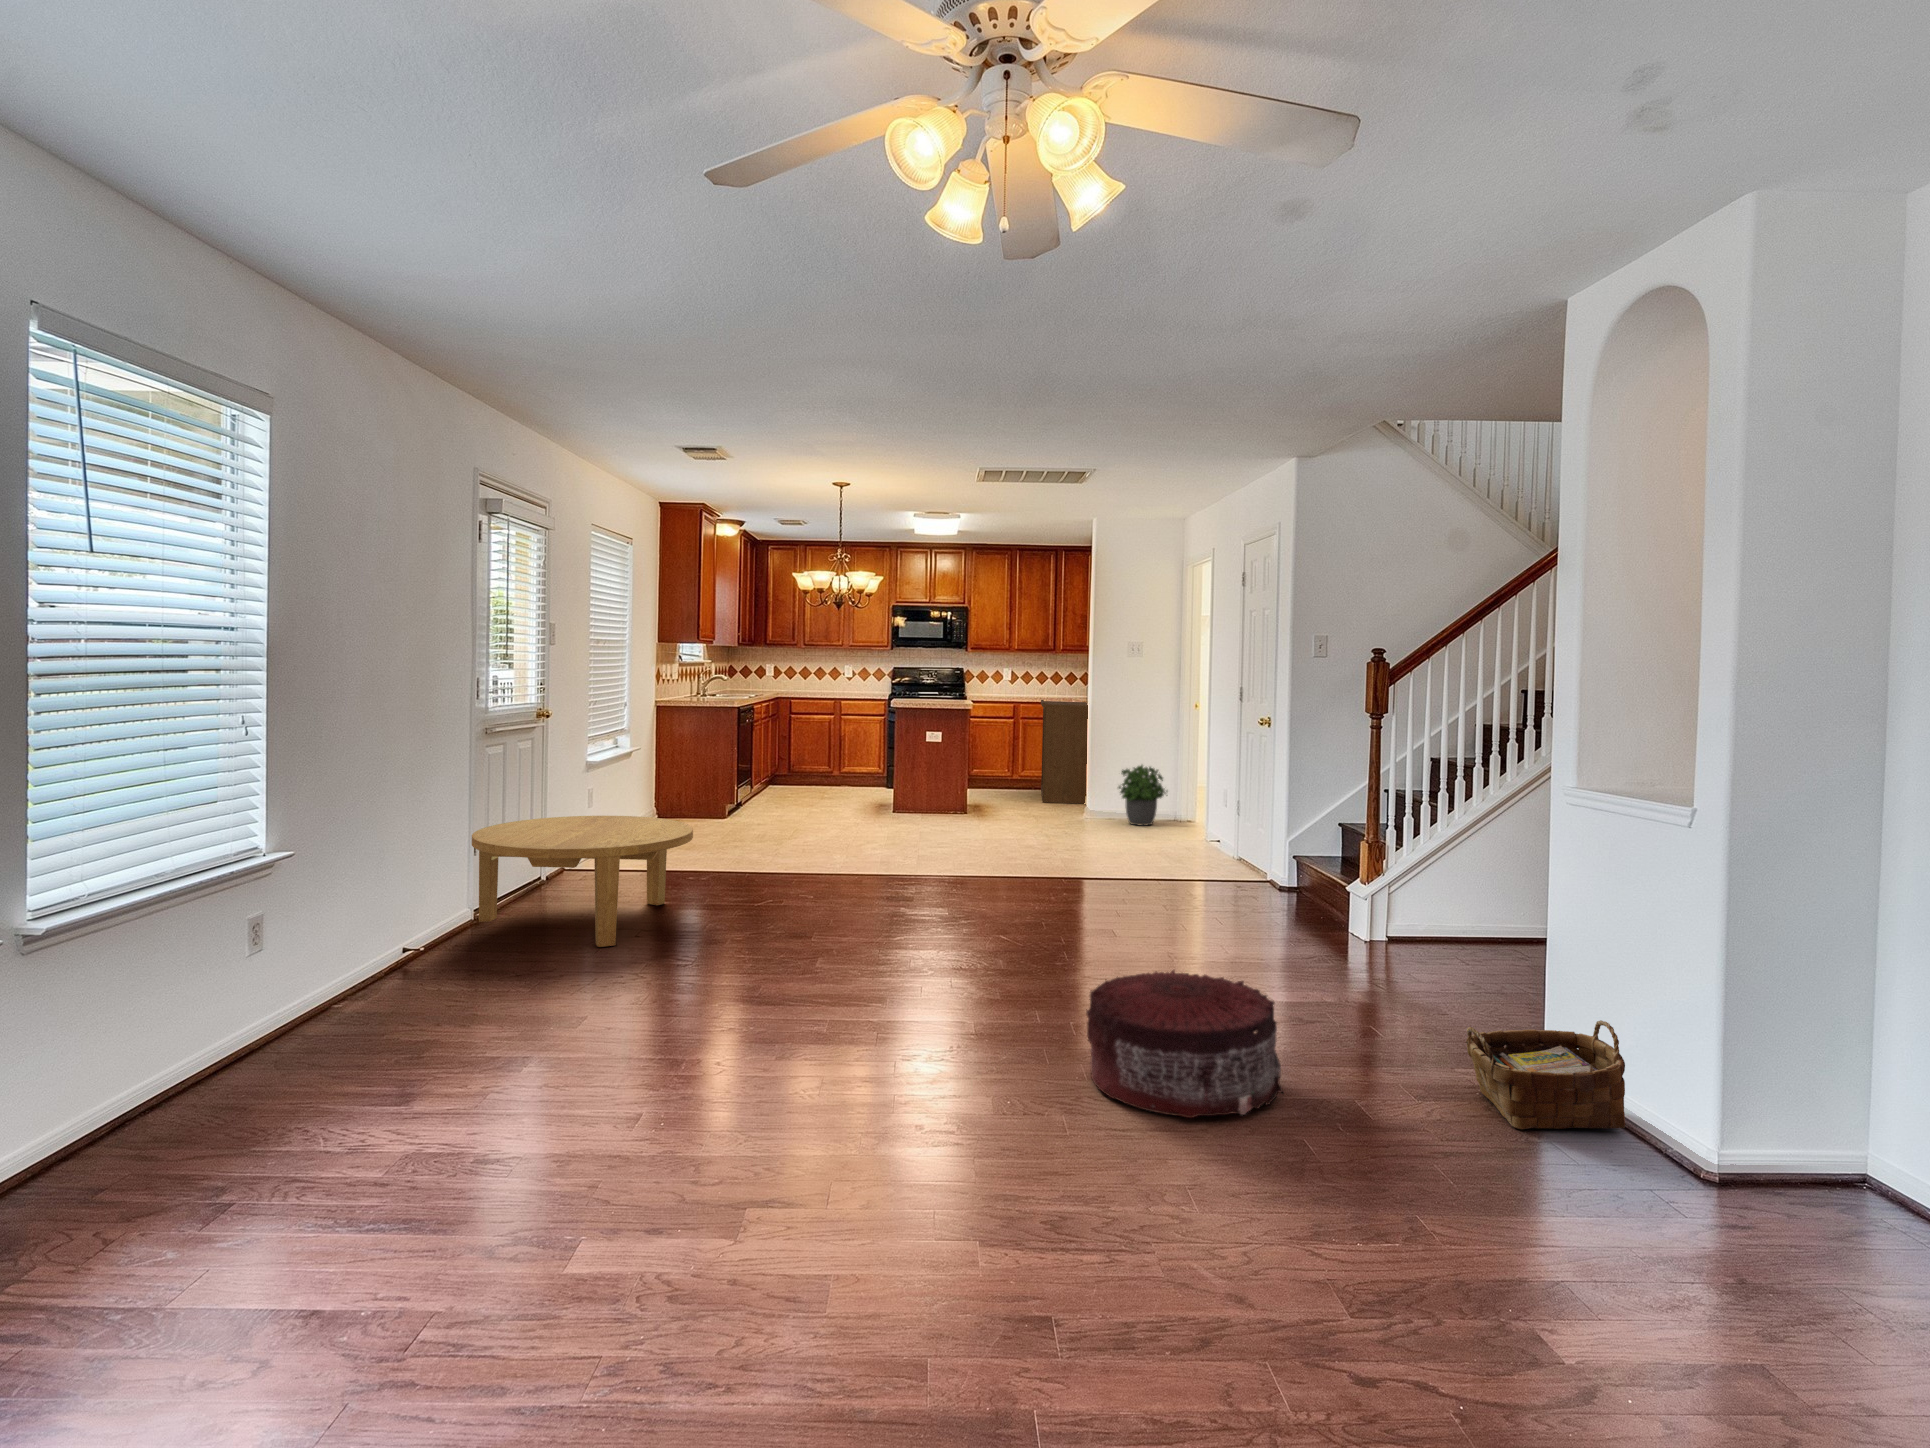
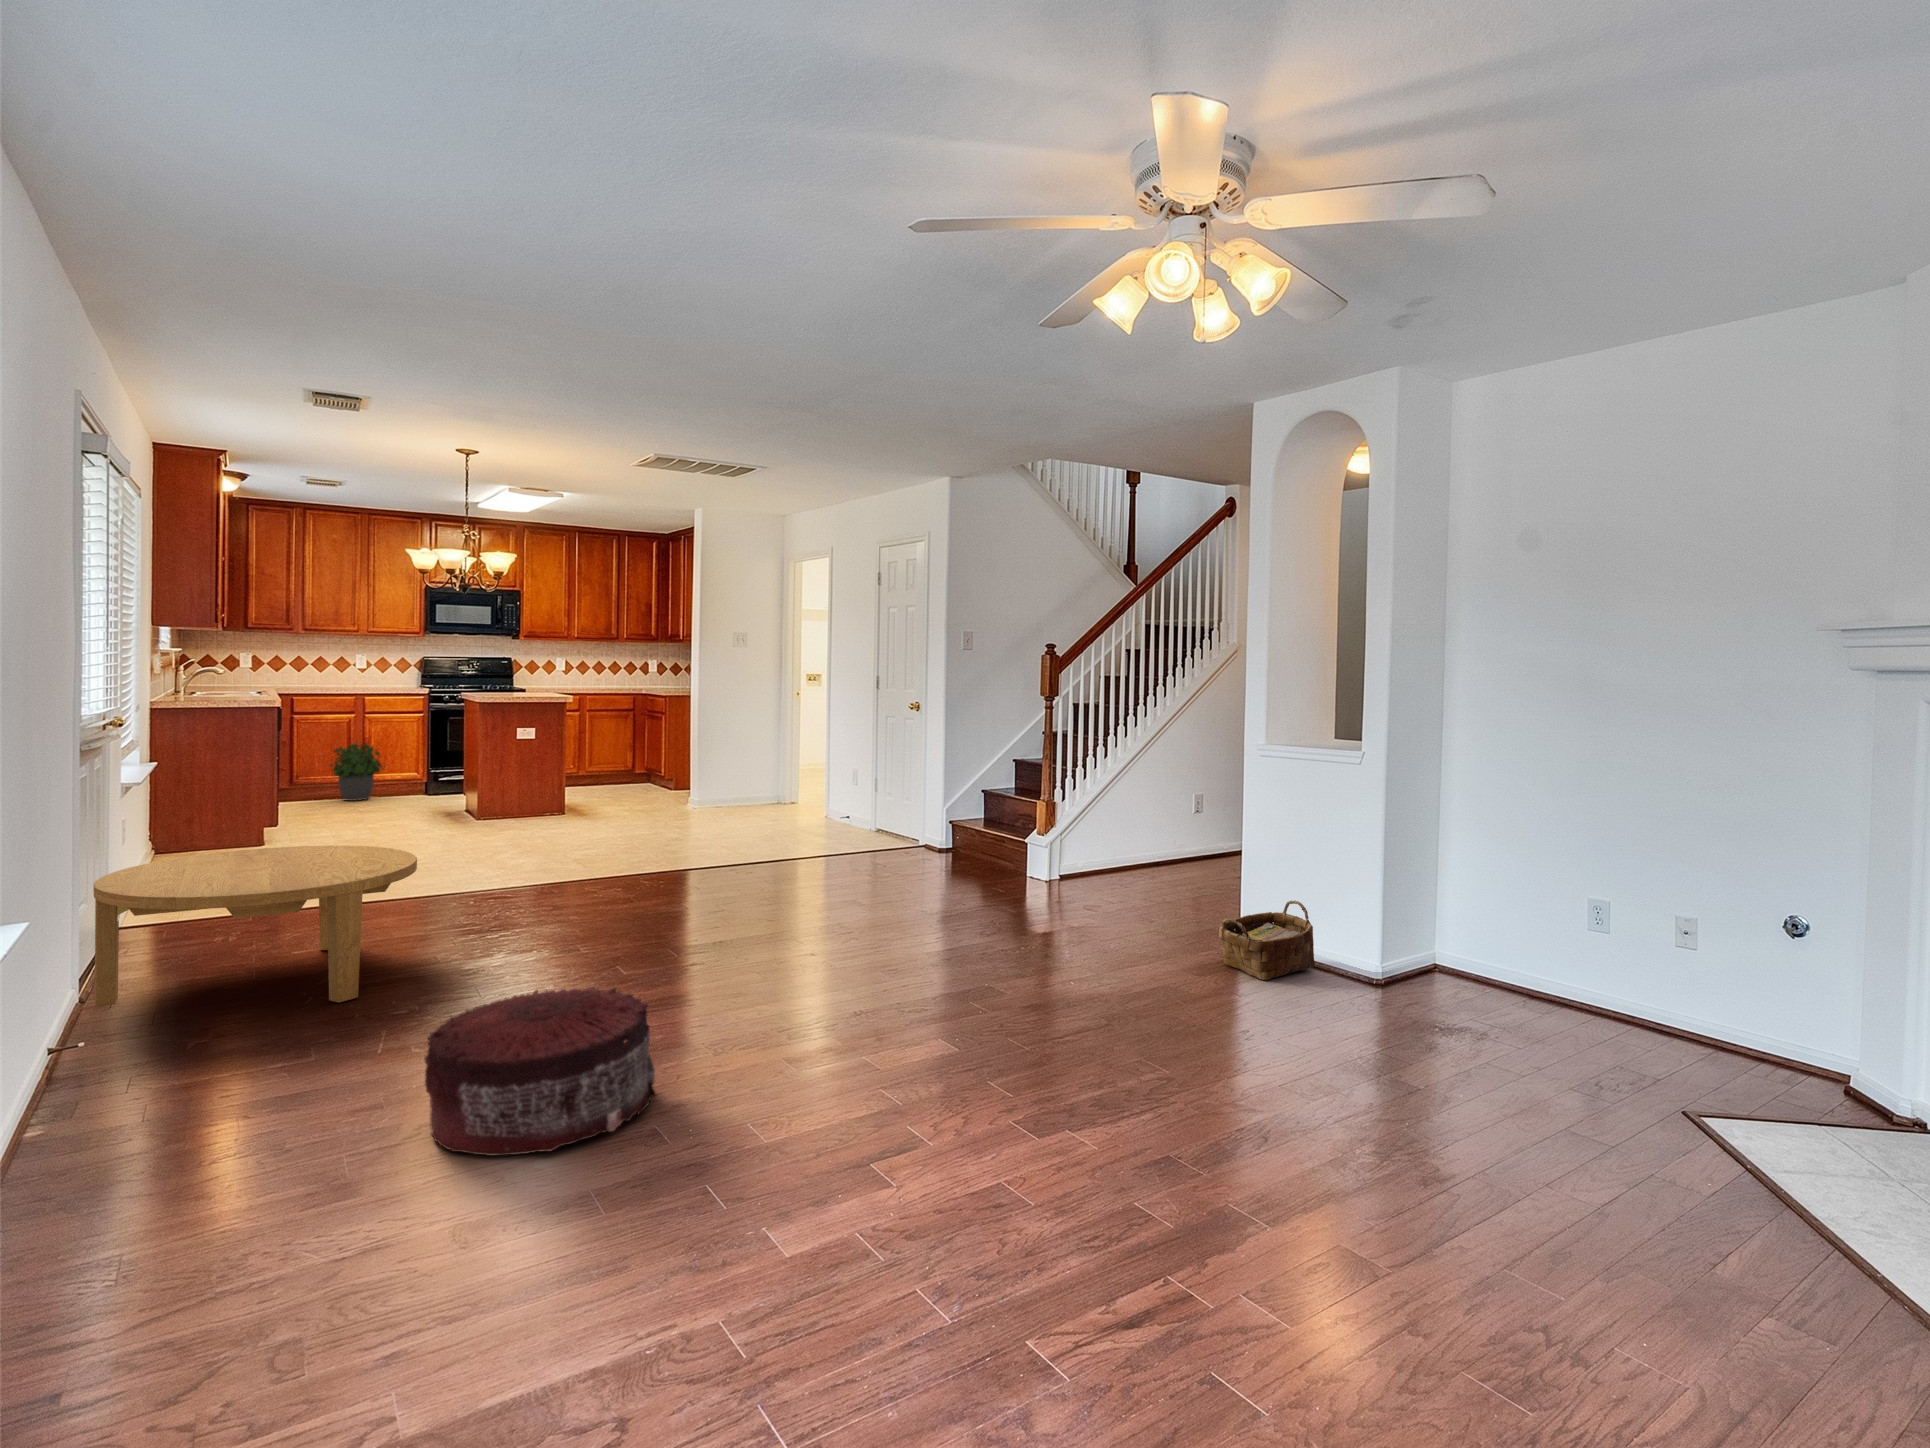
bookshelf: present [1041,700,1088,804] -> none [608,691,681,797]
potted plant: present [1119,765,1167,826] -> present [330,743,384,801]
pouf: present [1086,970,1283,1118] -> present [424,987,657,1156]

